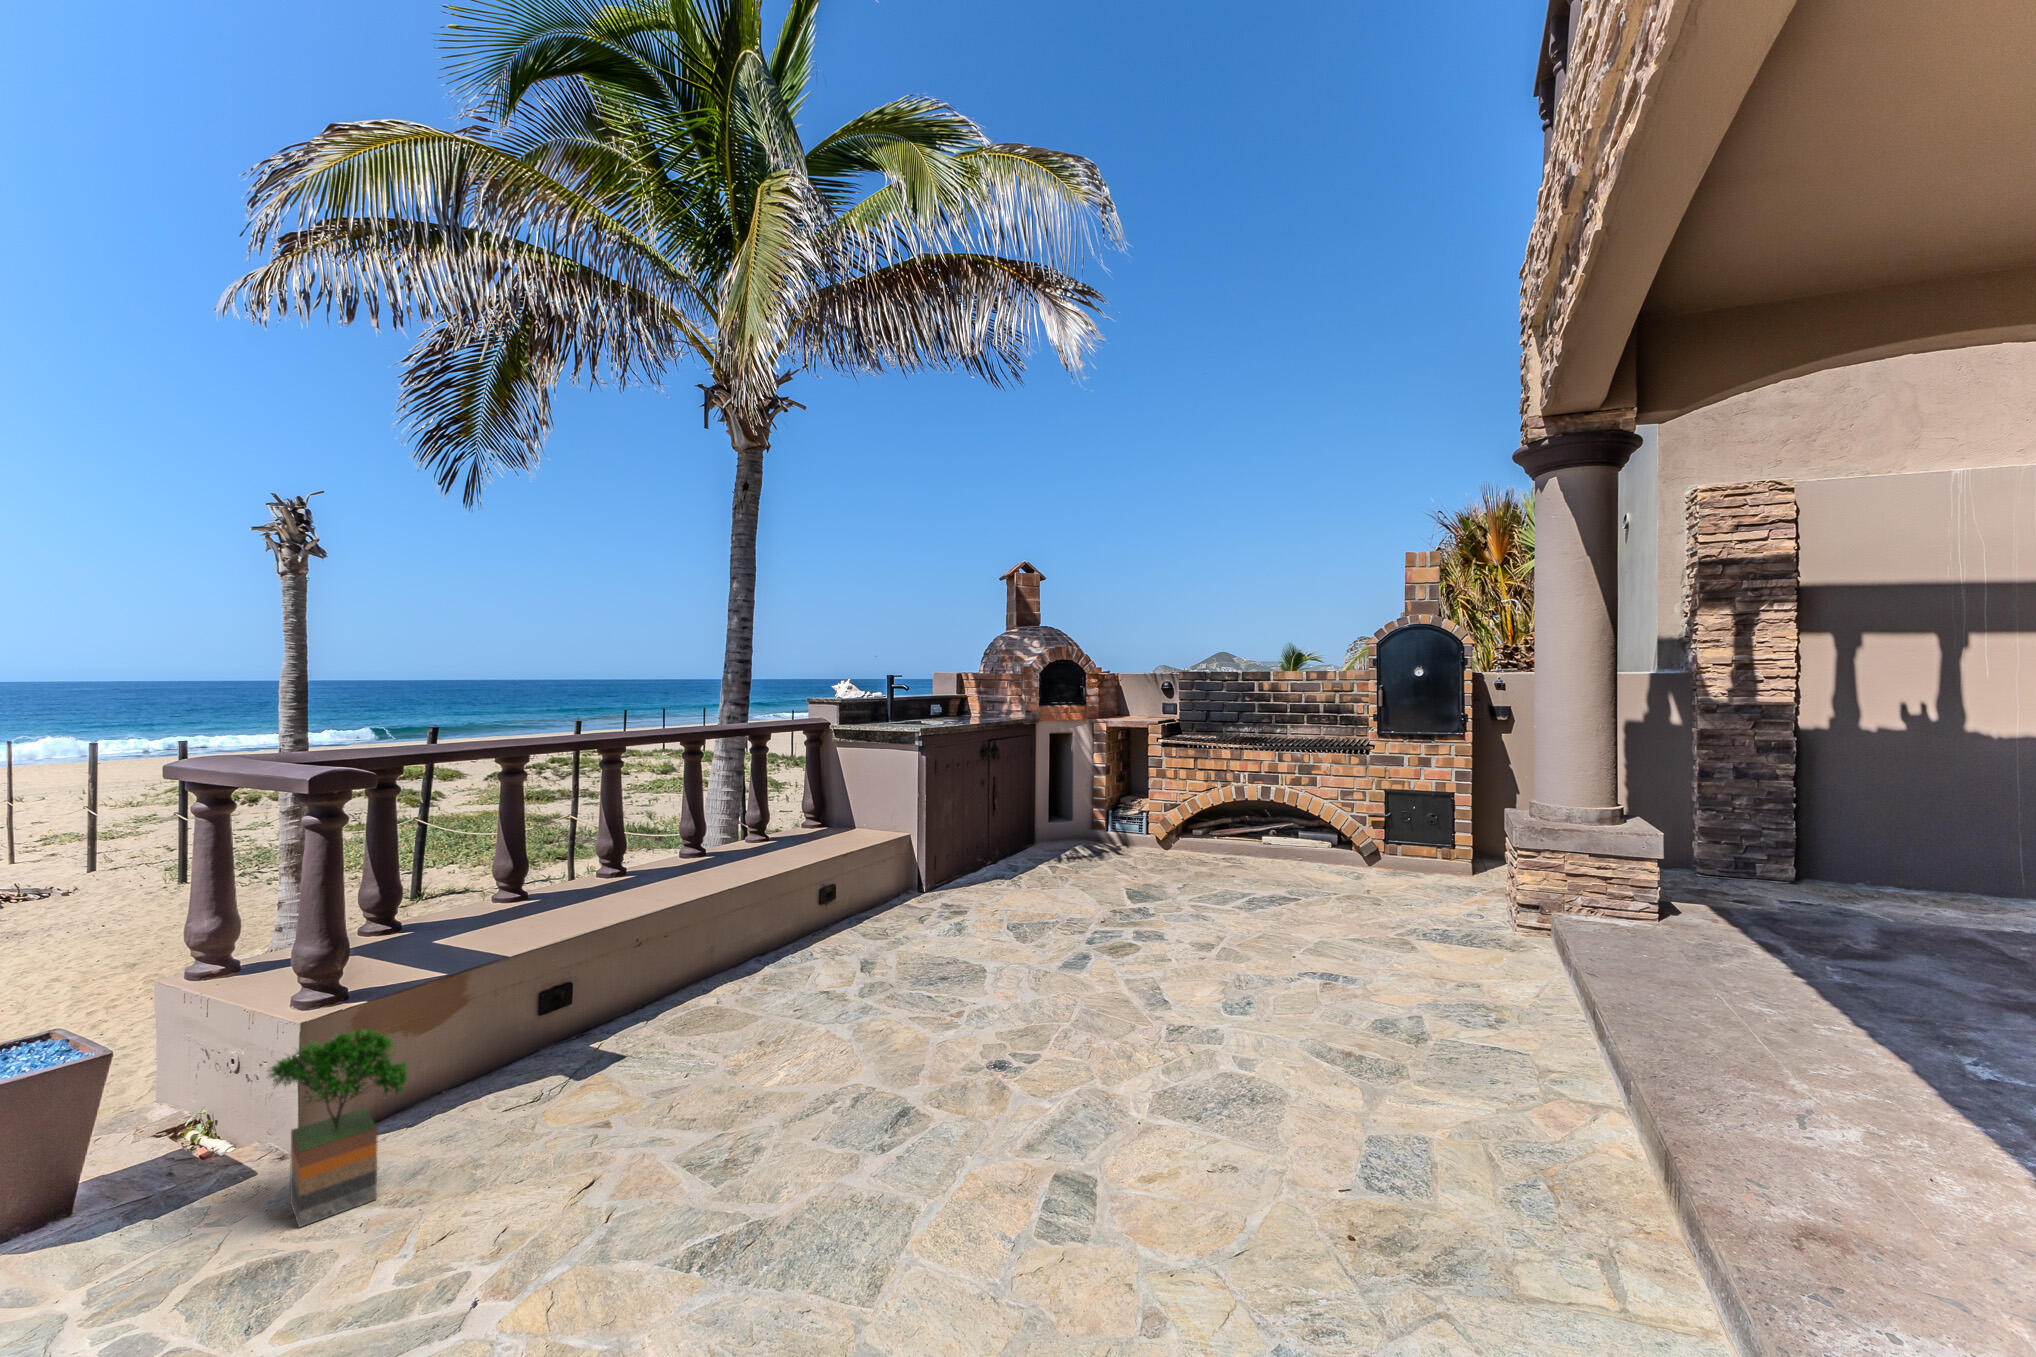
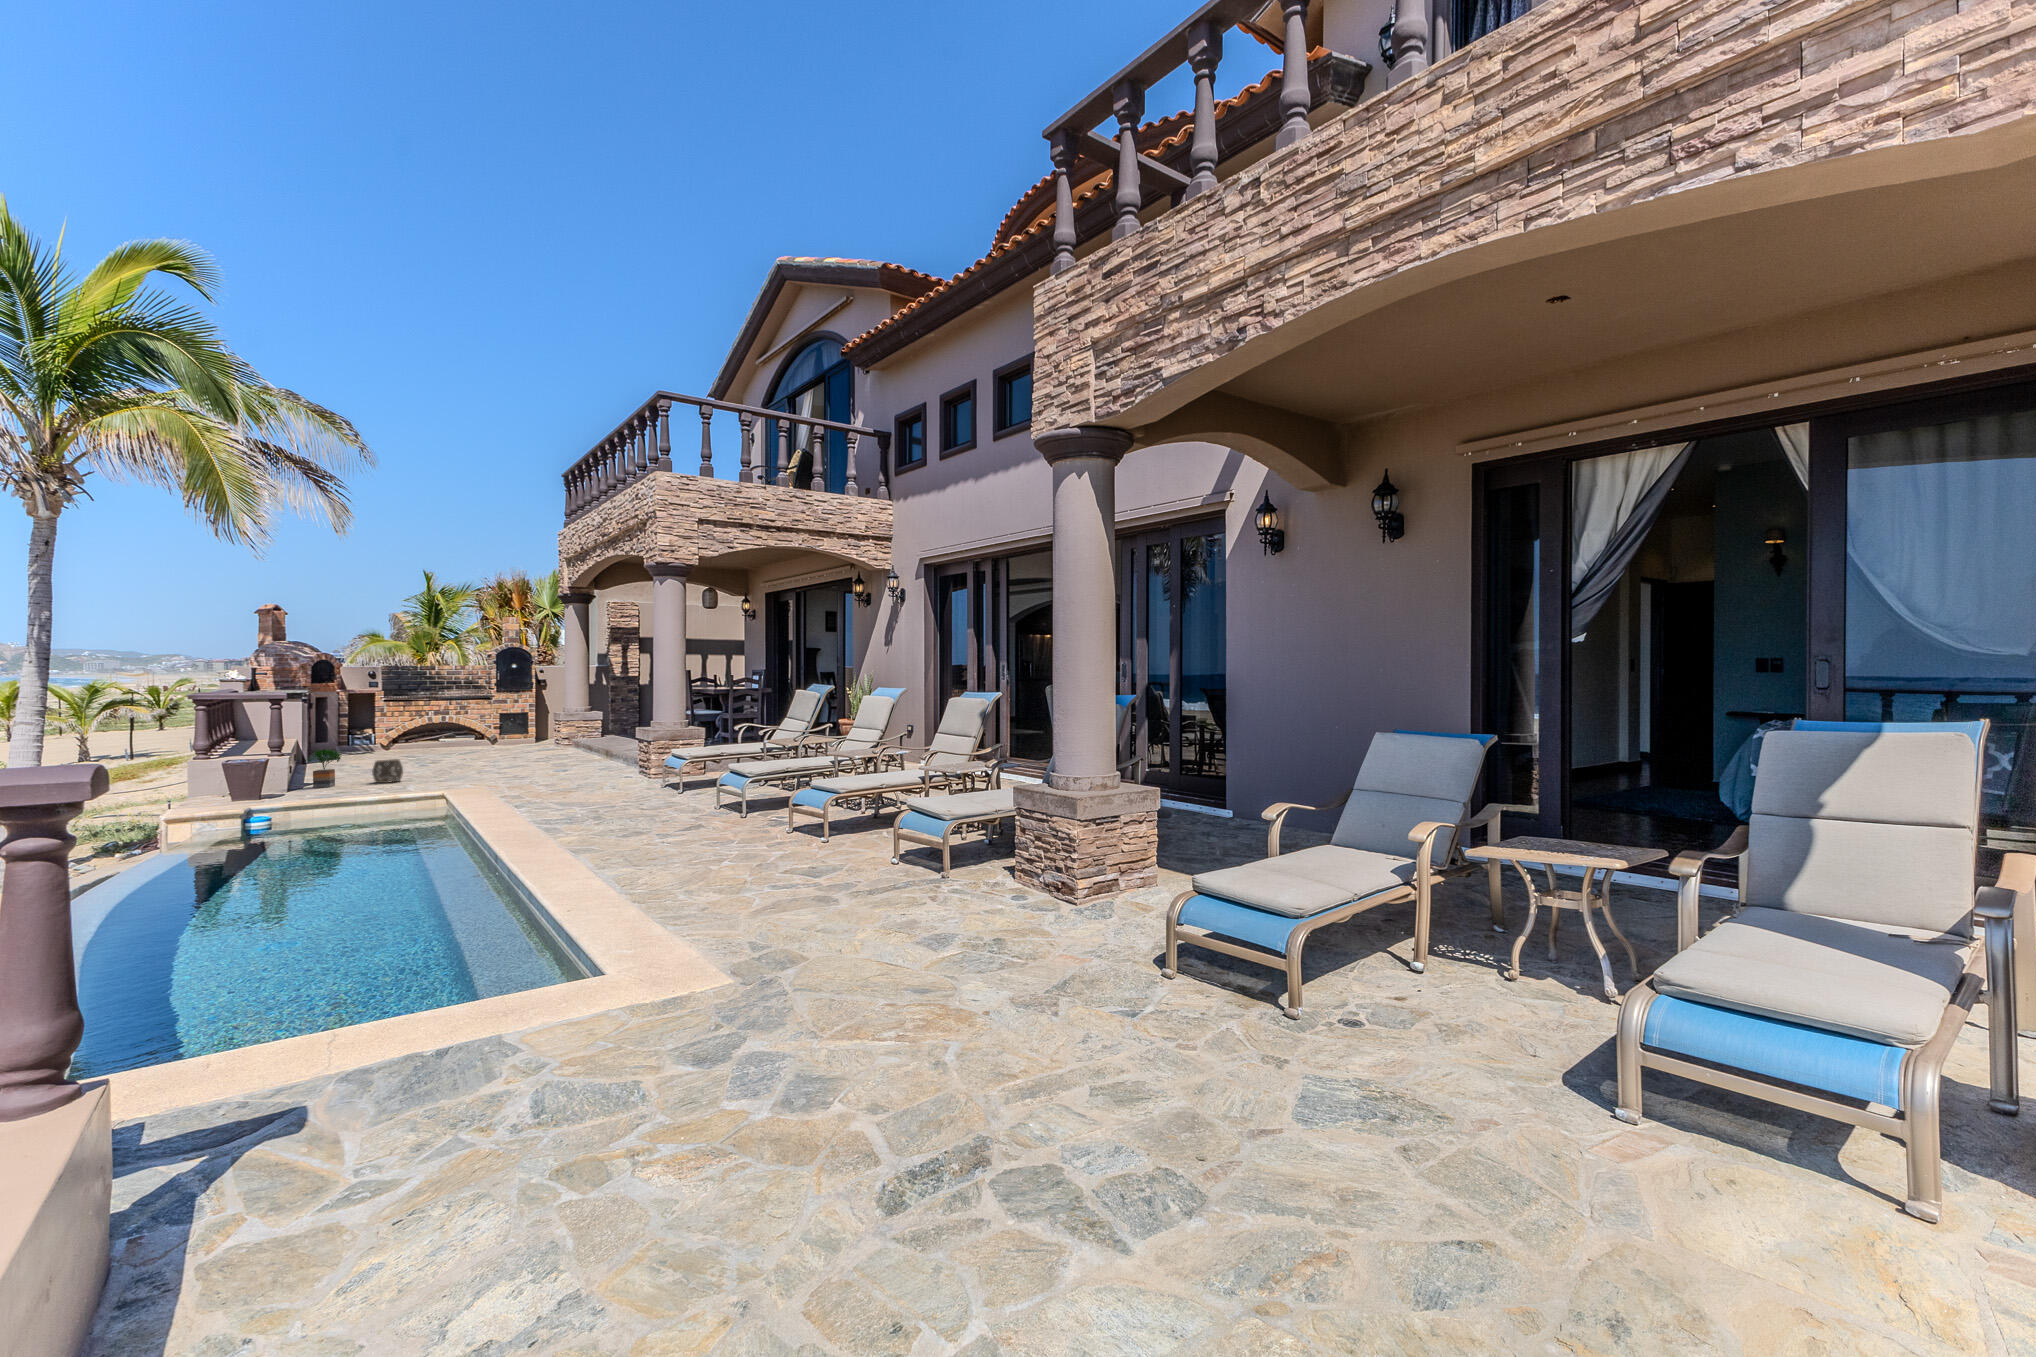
woven basket: none [415,1121,566,1289] -> present [372,759,403,783]

